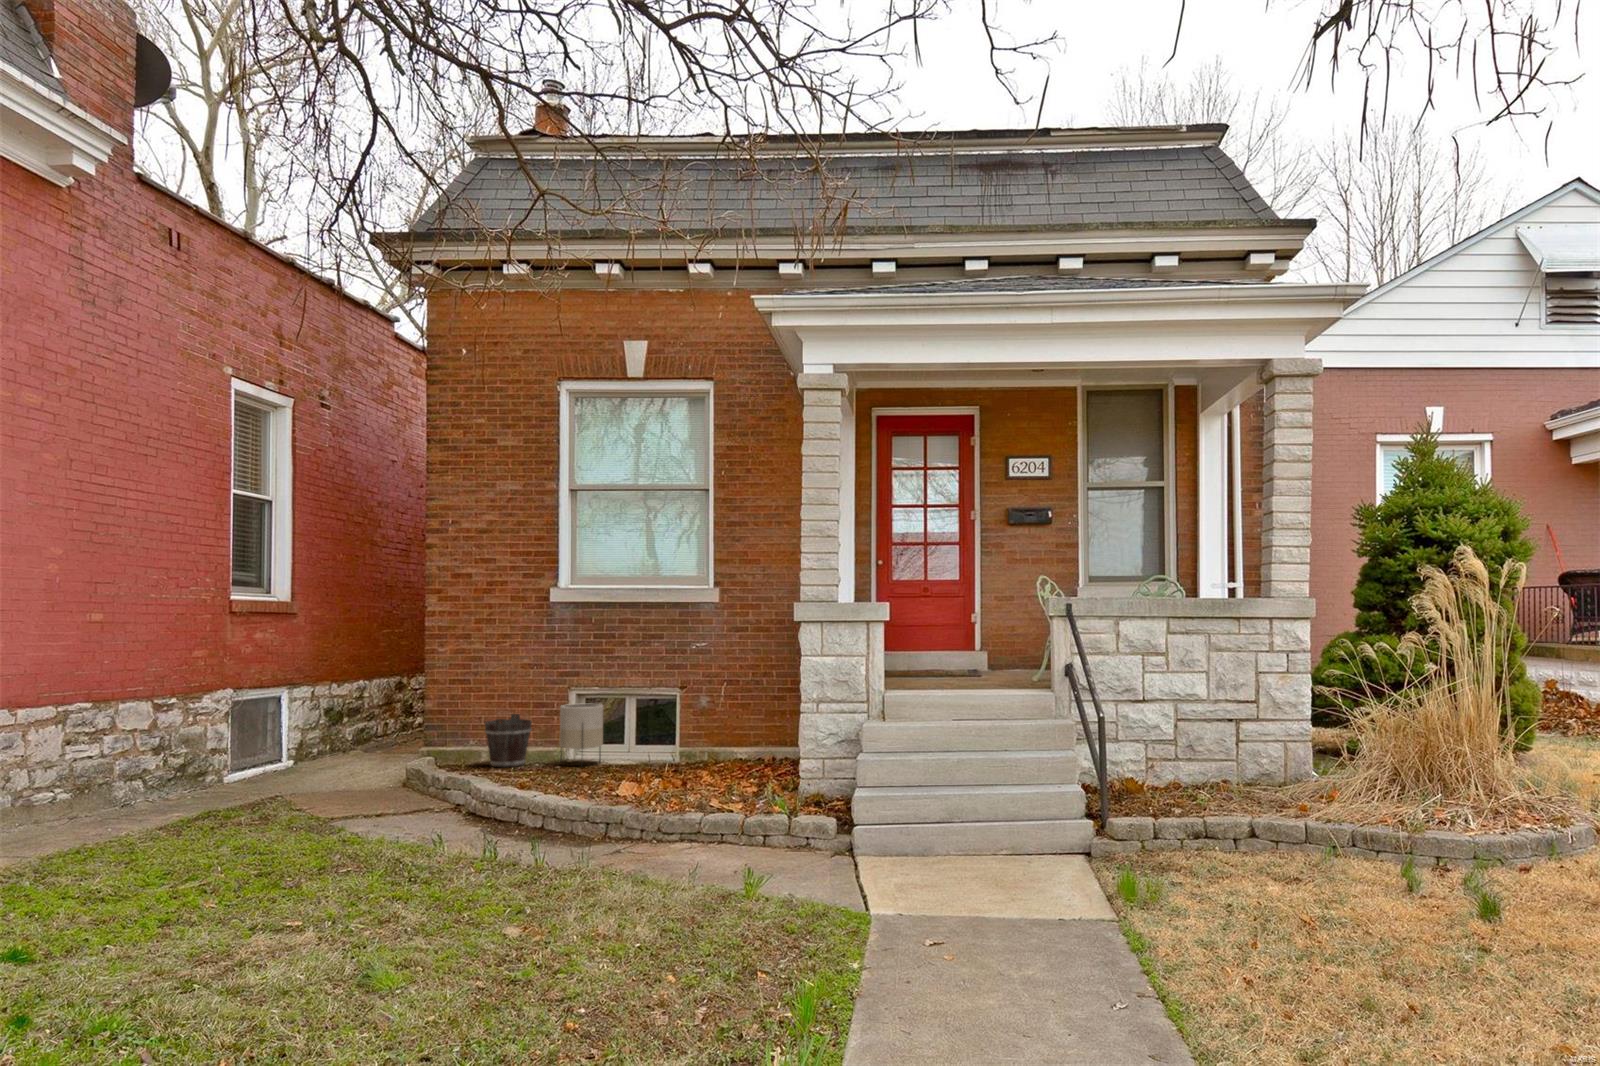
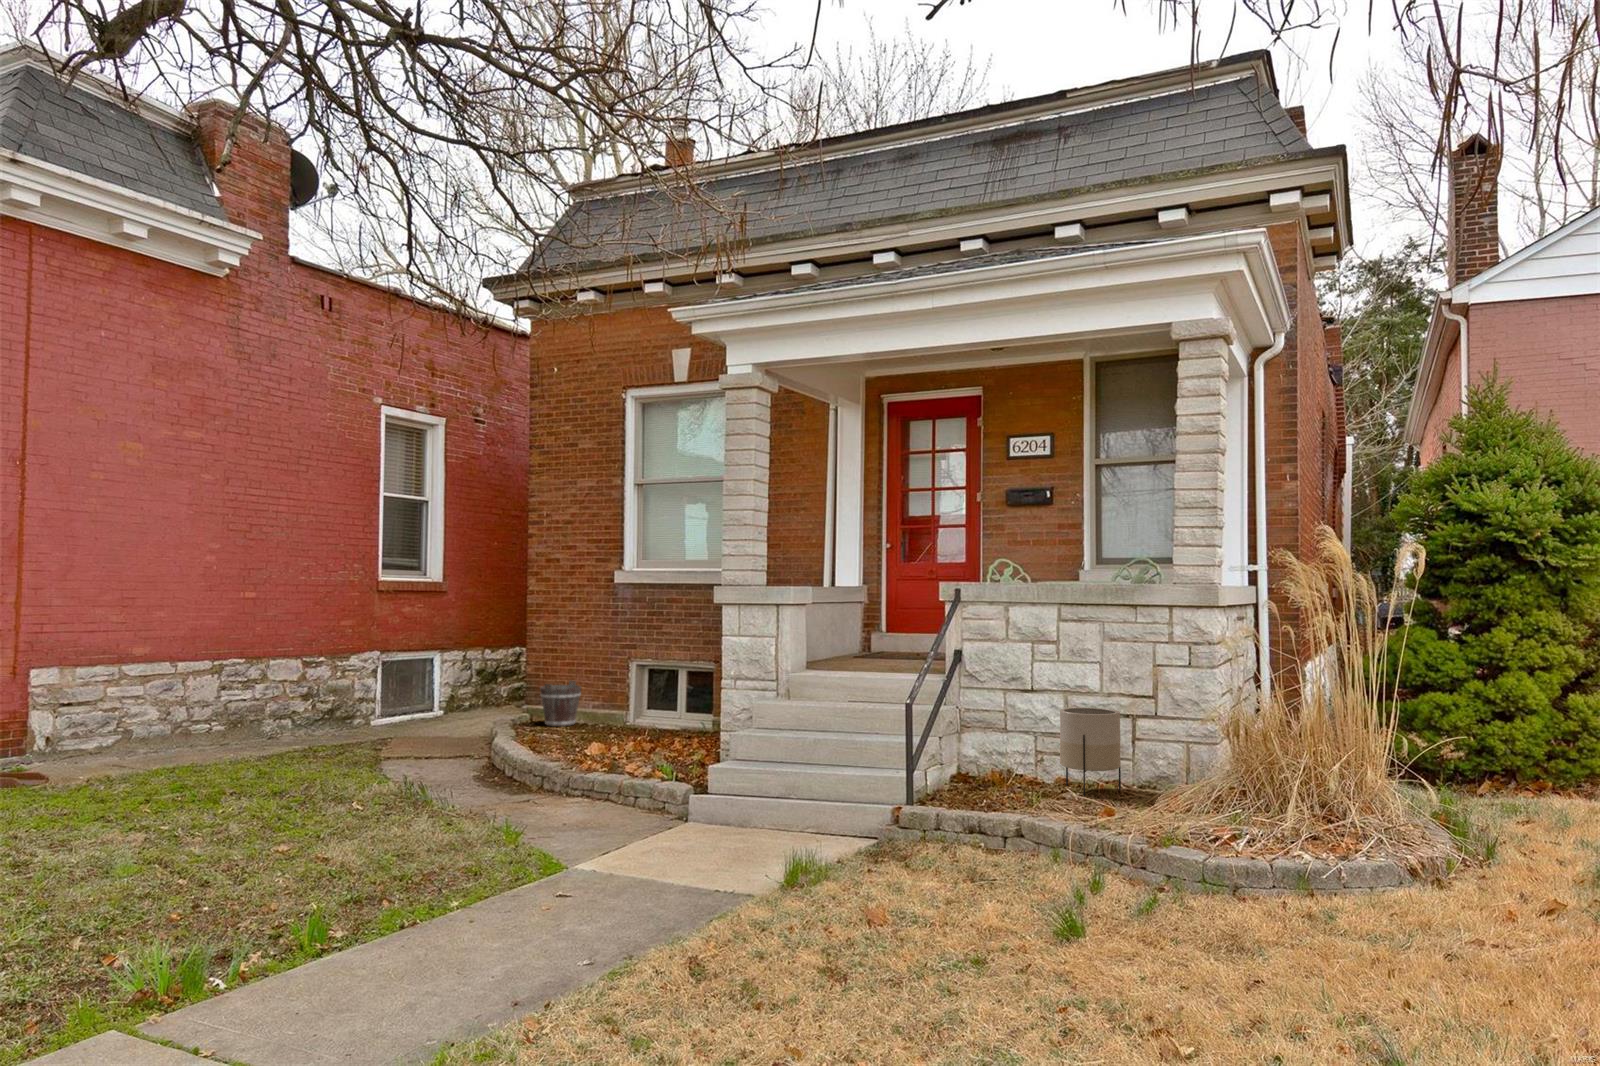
planter: present [559,704,603,754] -> present [1060,708,1121,796]

